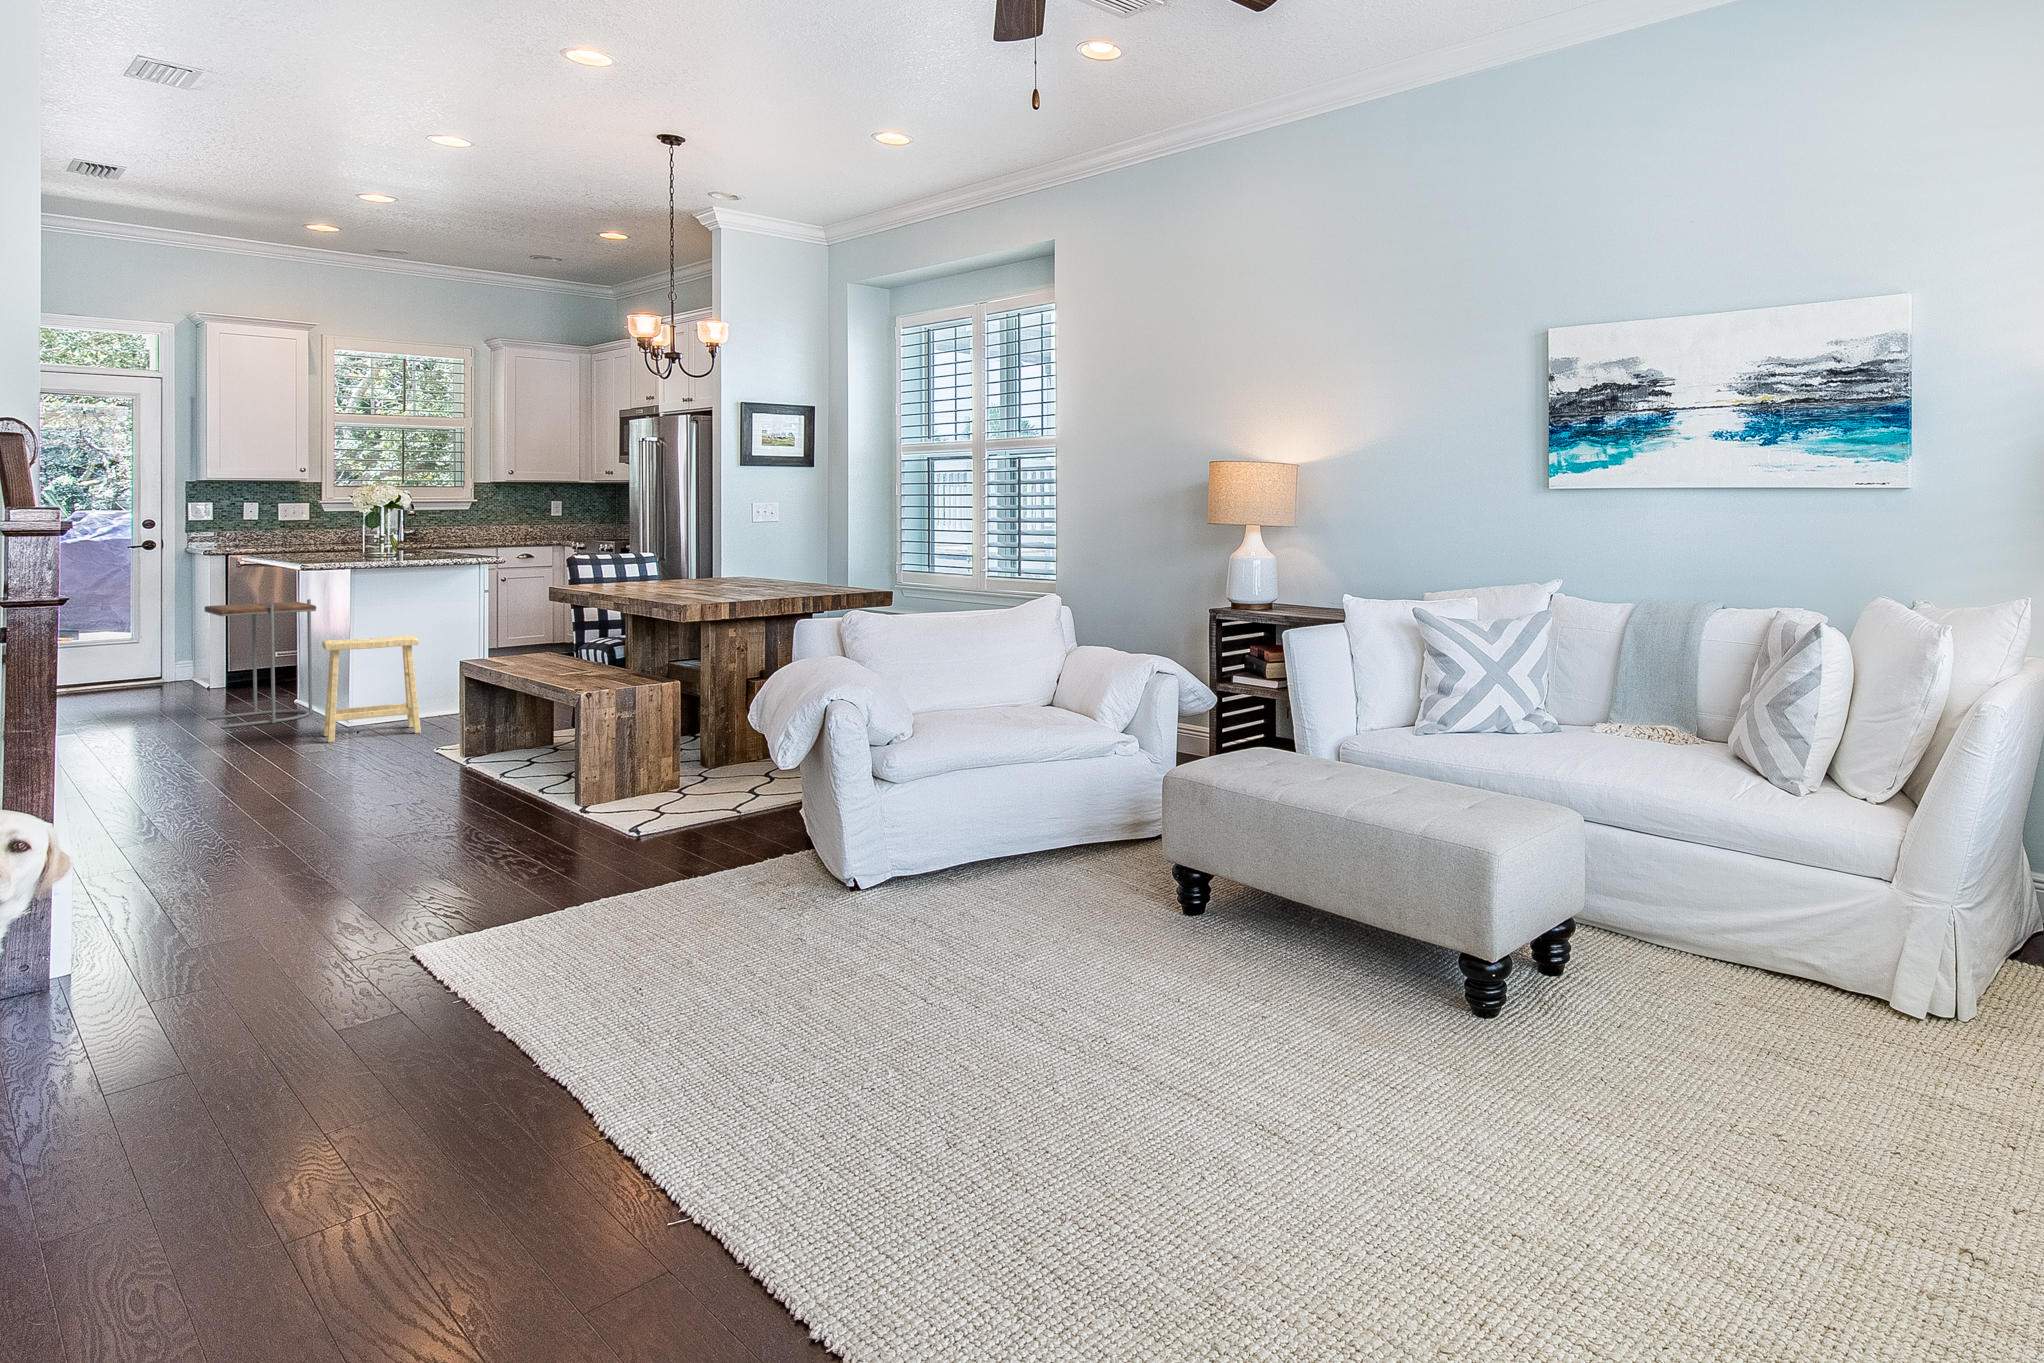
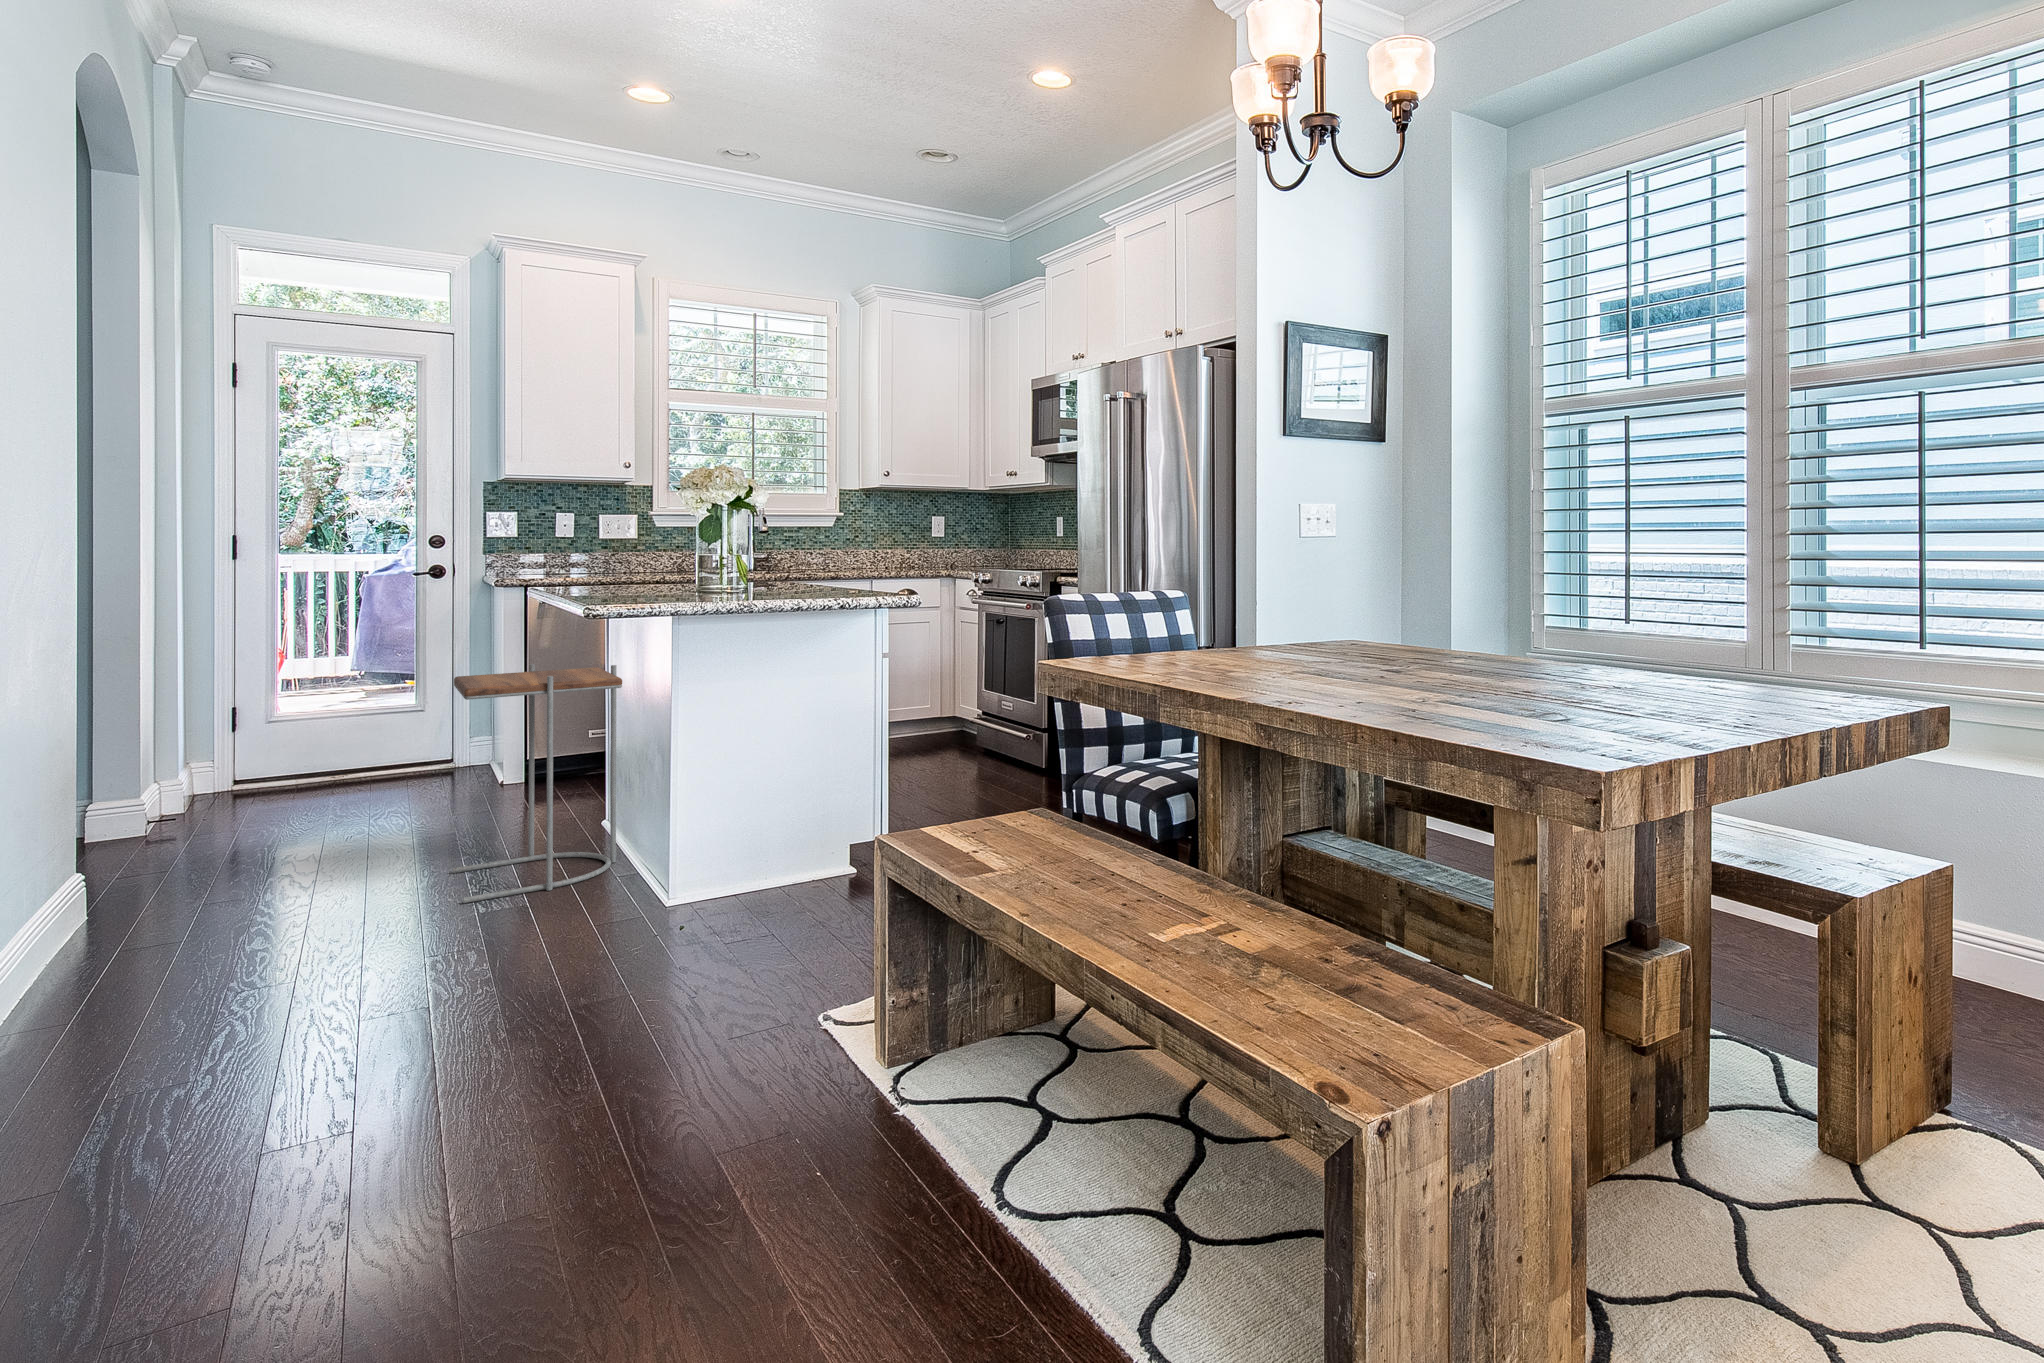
footstool: present [322,635,421,743] -> none [619,744,788,973]

